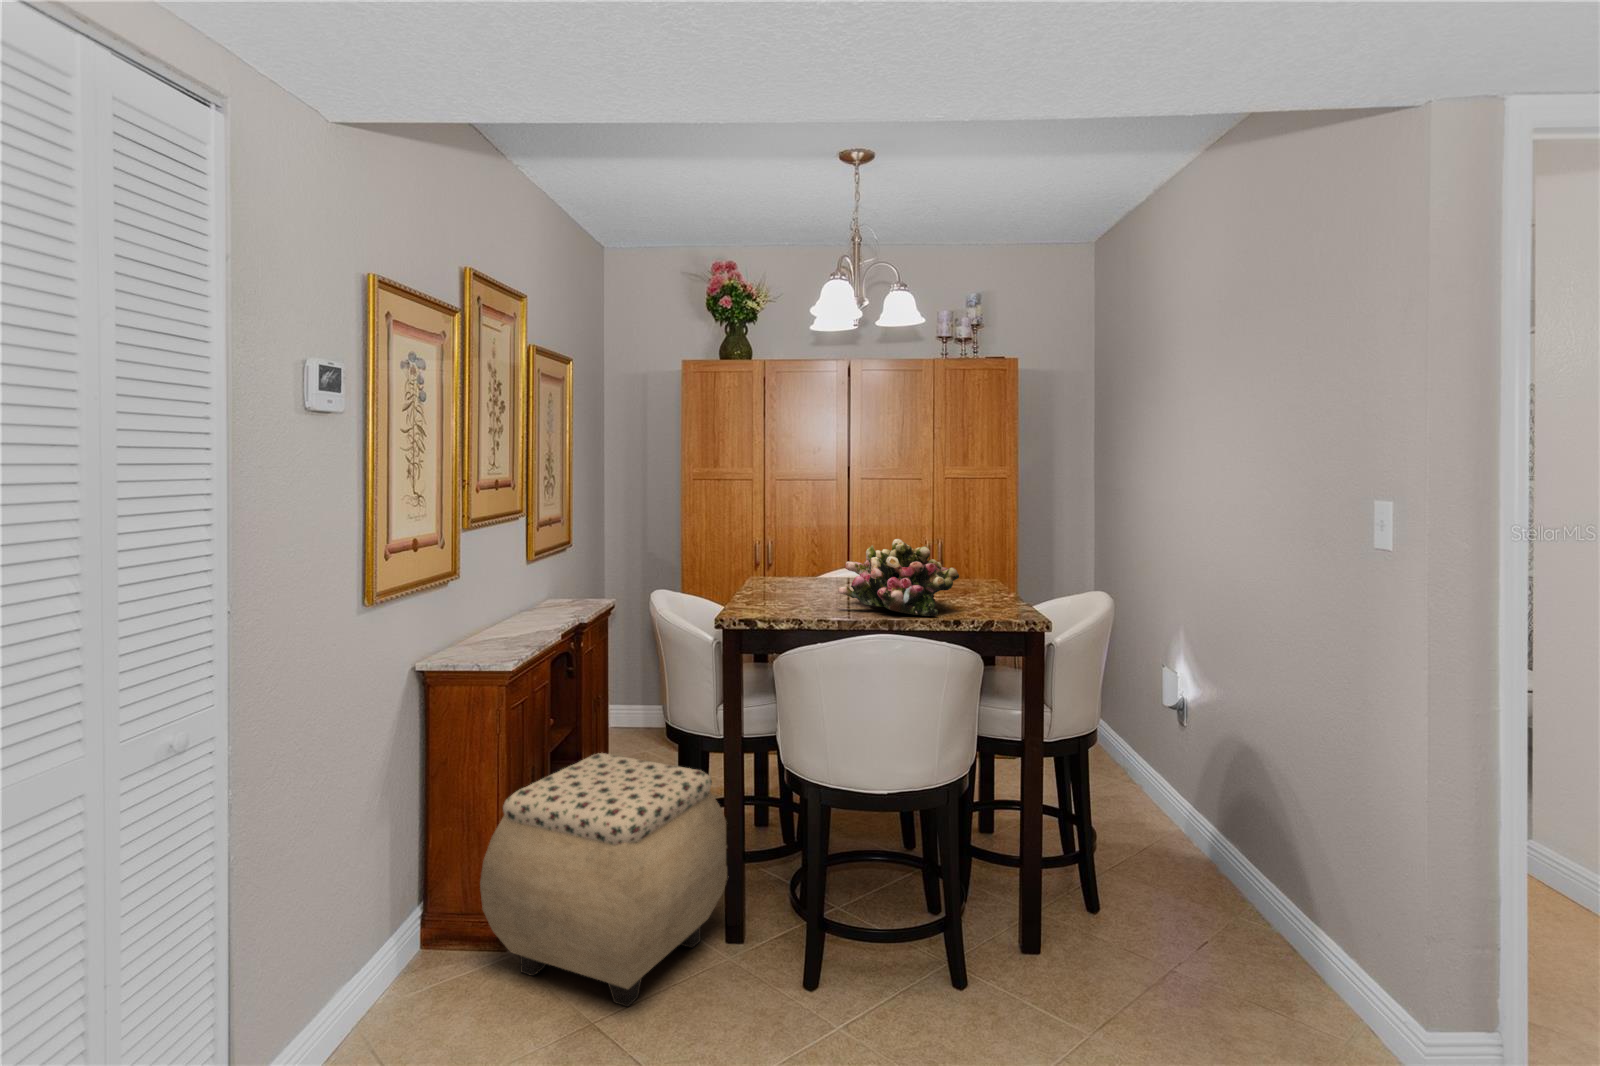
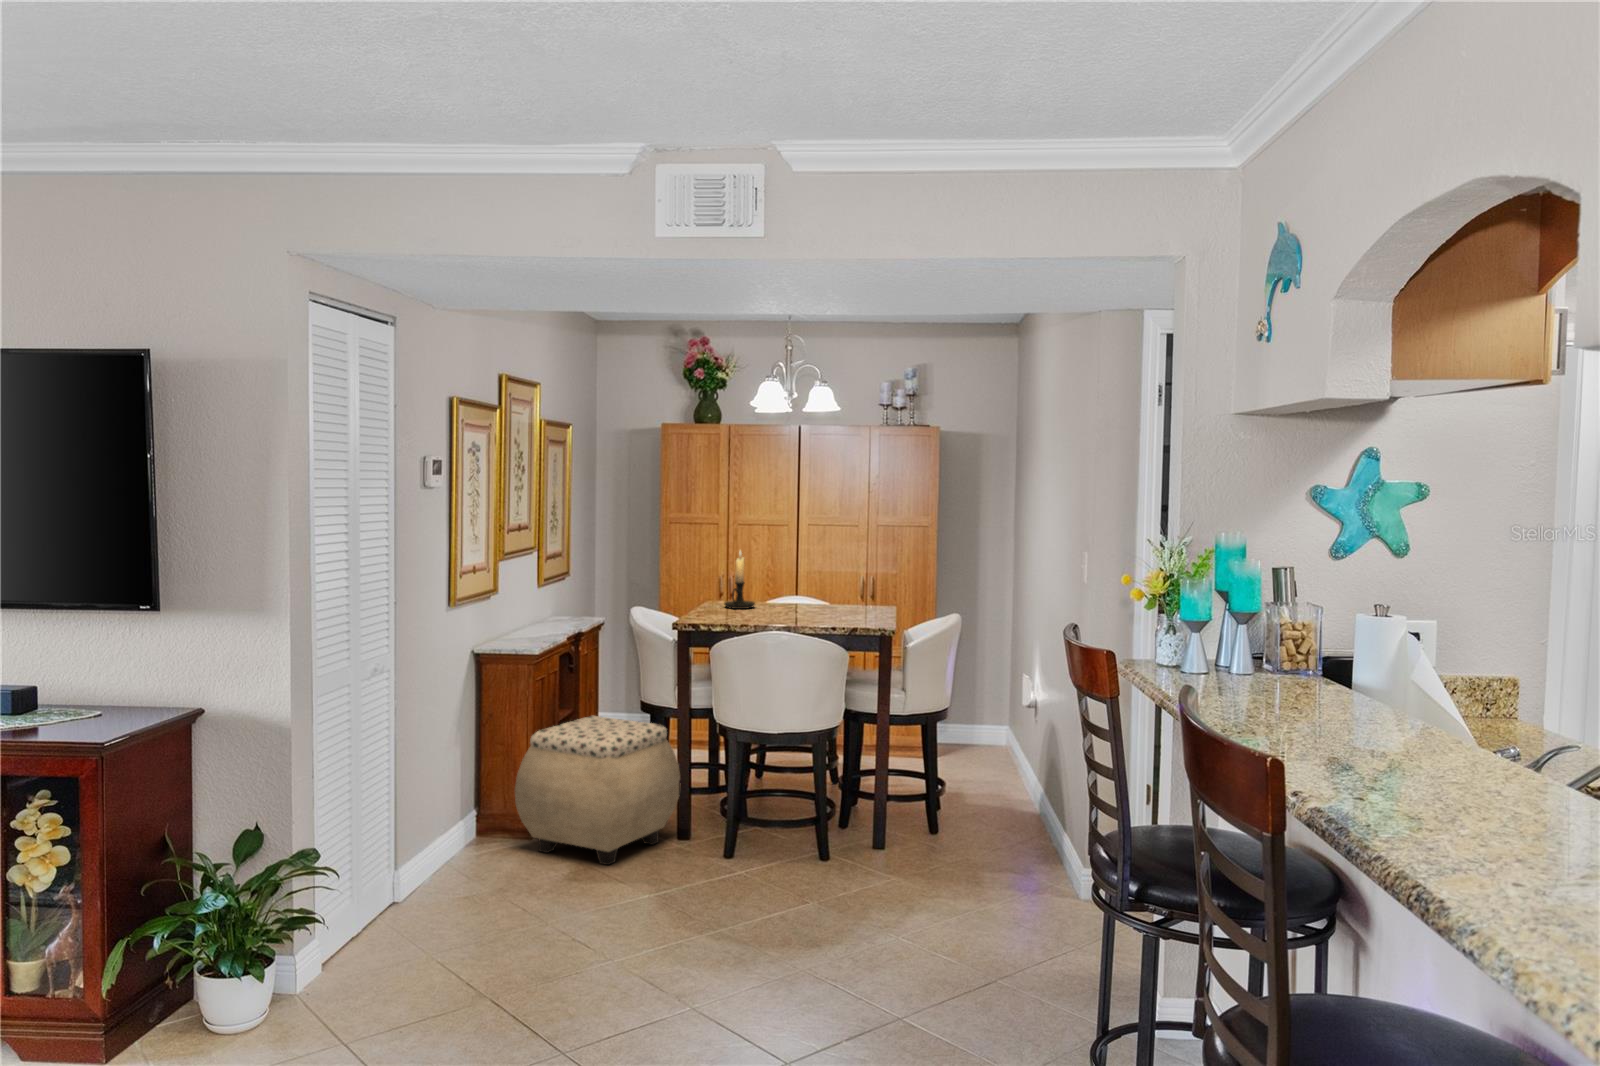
candle holder: none [776,510,817,591] -> present [724,551,755,609]
flower arrangement: present [838,539,959,616] -> none [760,570,845,623]

